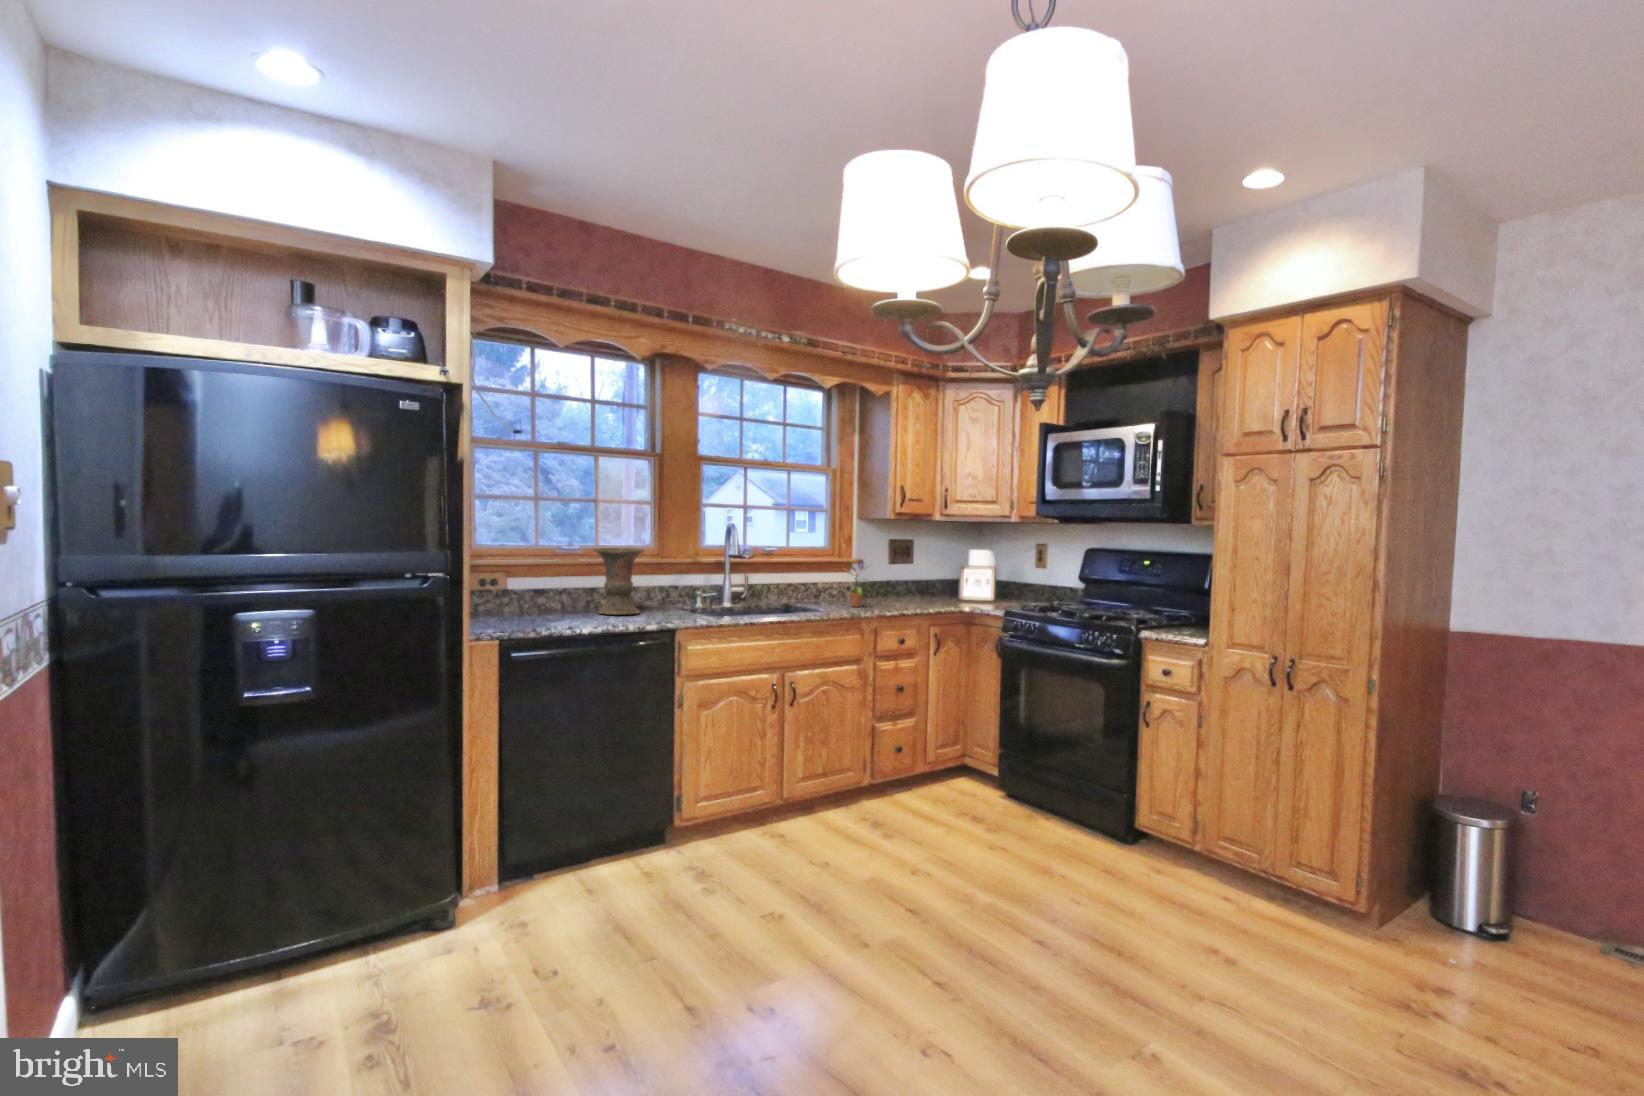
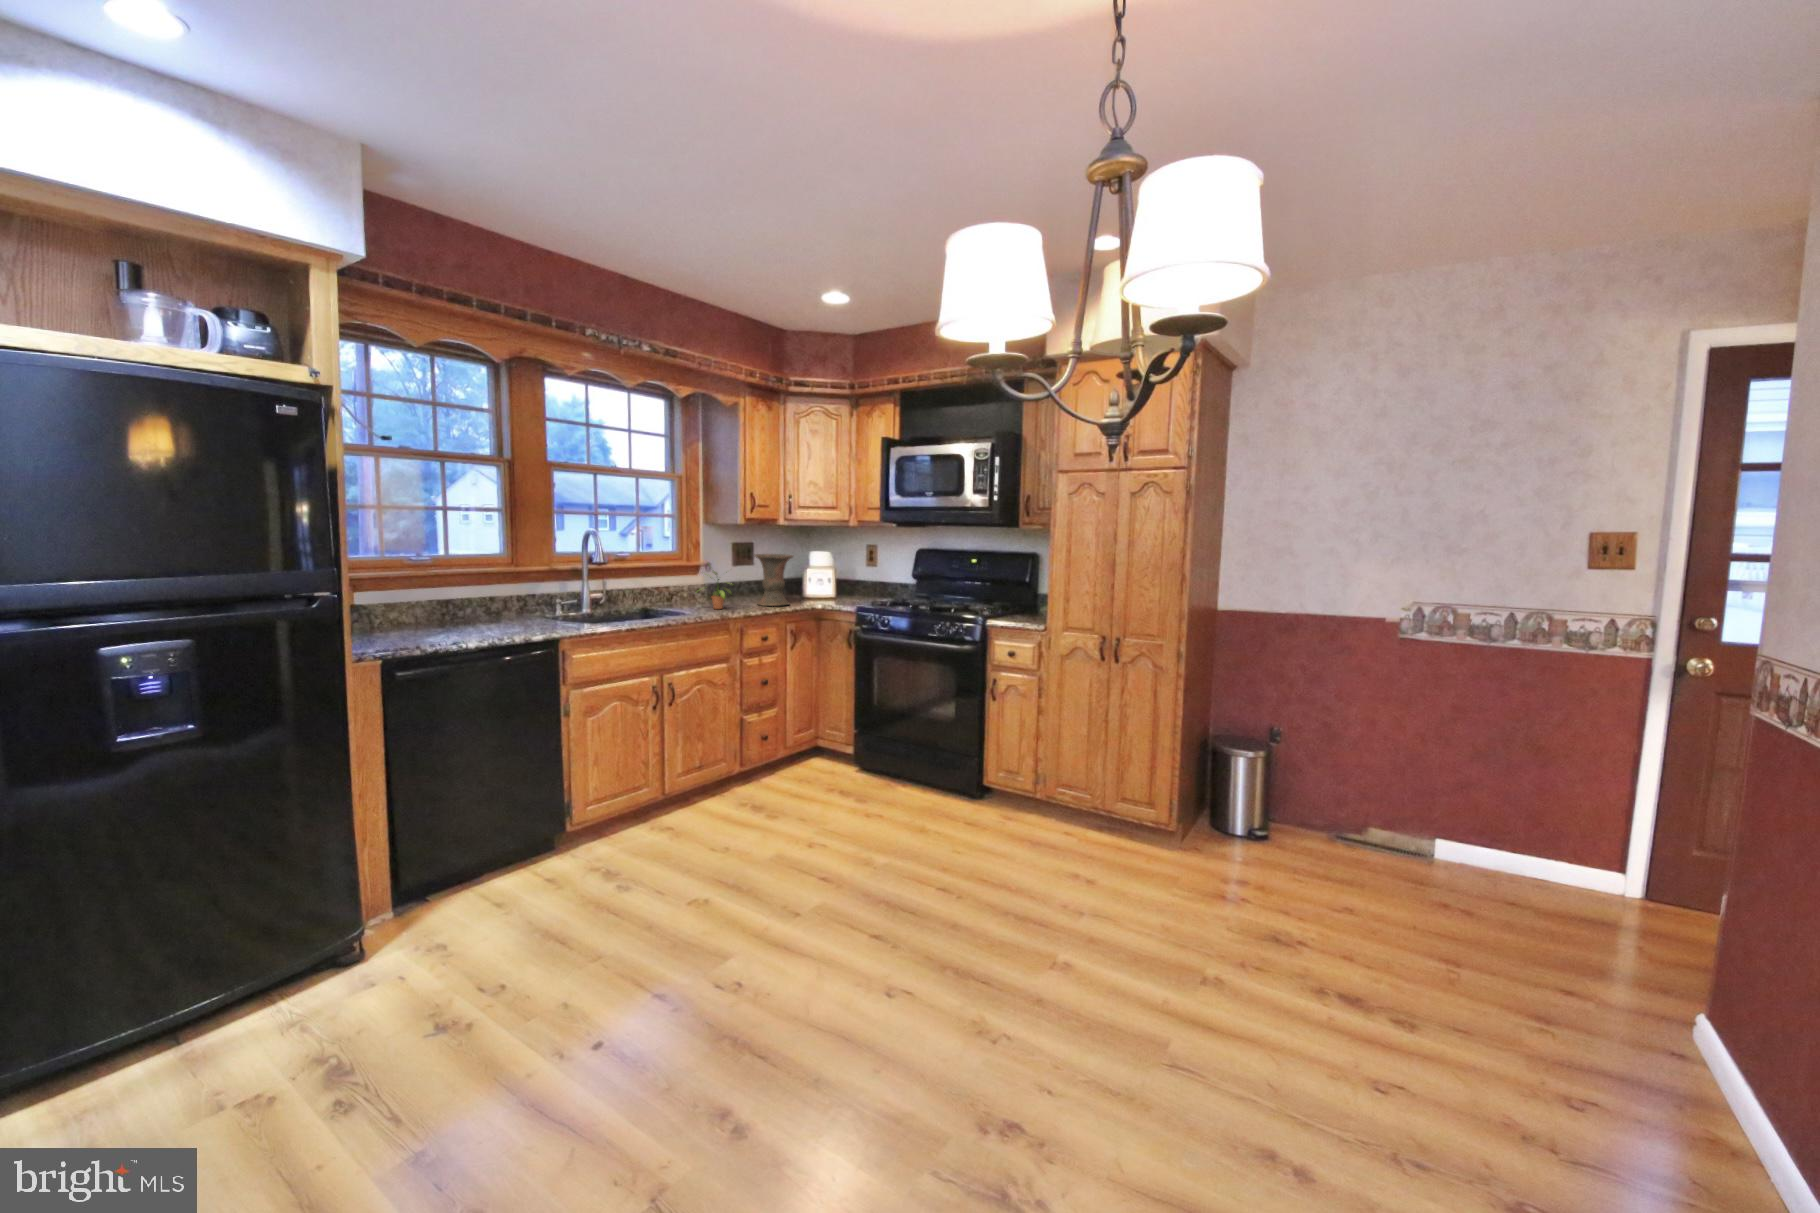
vase: present [593,548,644,615] -> present [755,554,793,606]

